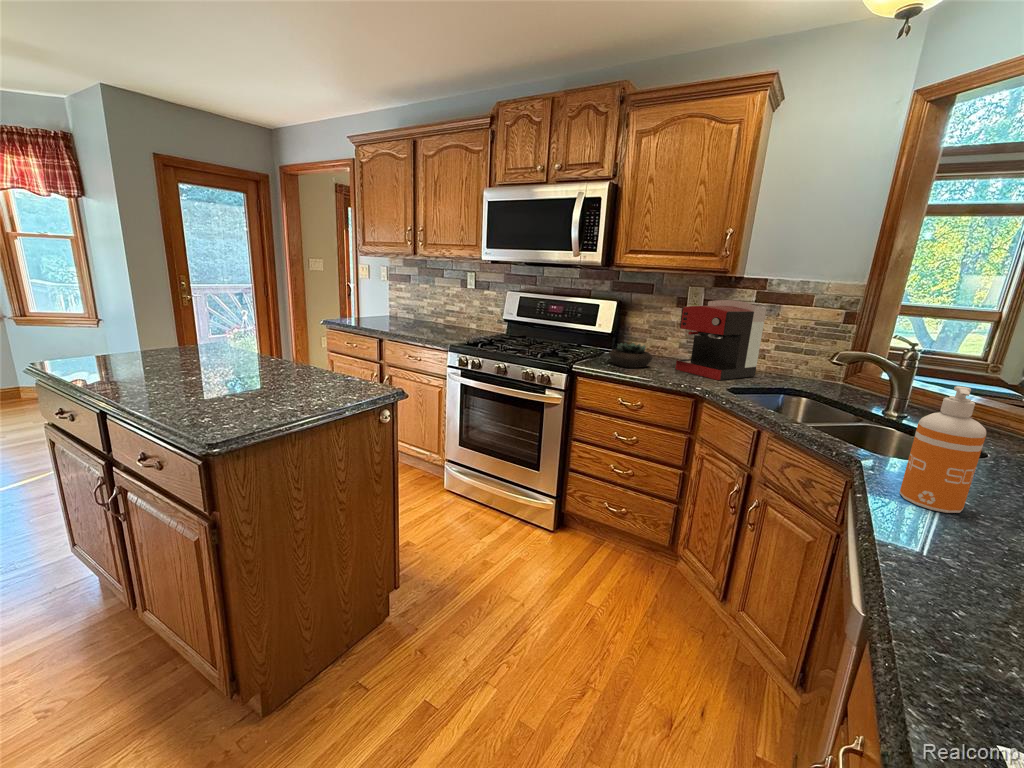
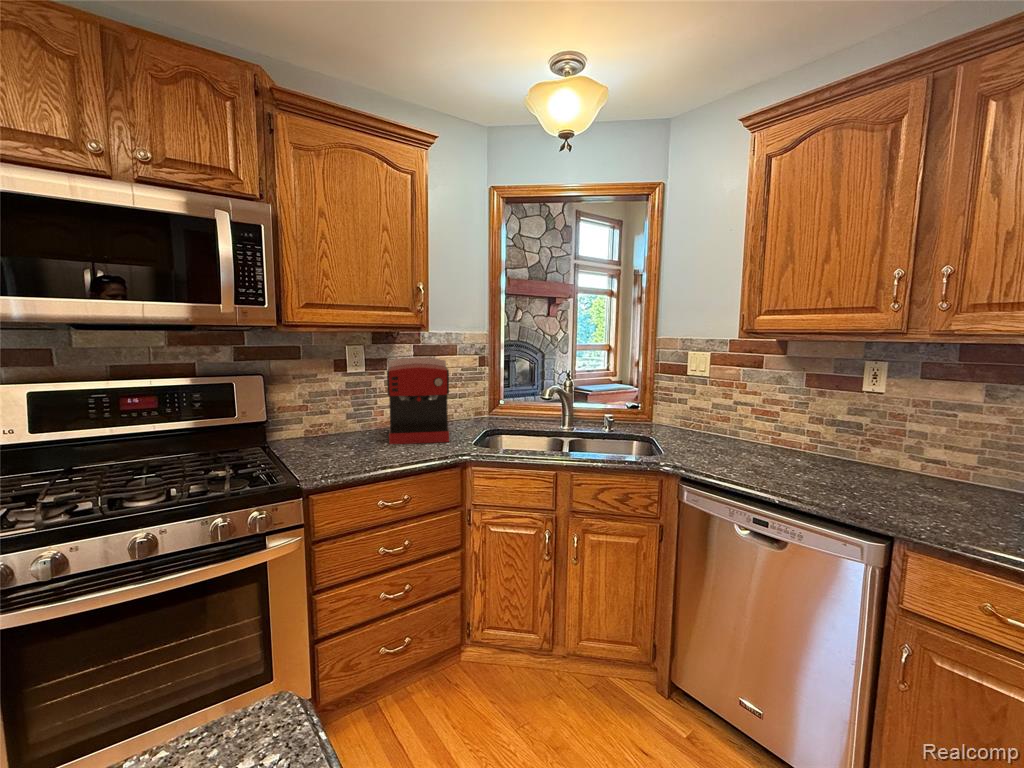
succulent plant: present [609,343,653,368] -> none [320,425,376,462]
soap dispenser: present [899,386,986,513] -> none [722,399,757,476]

